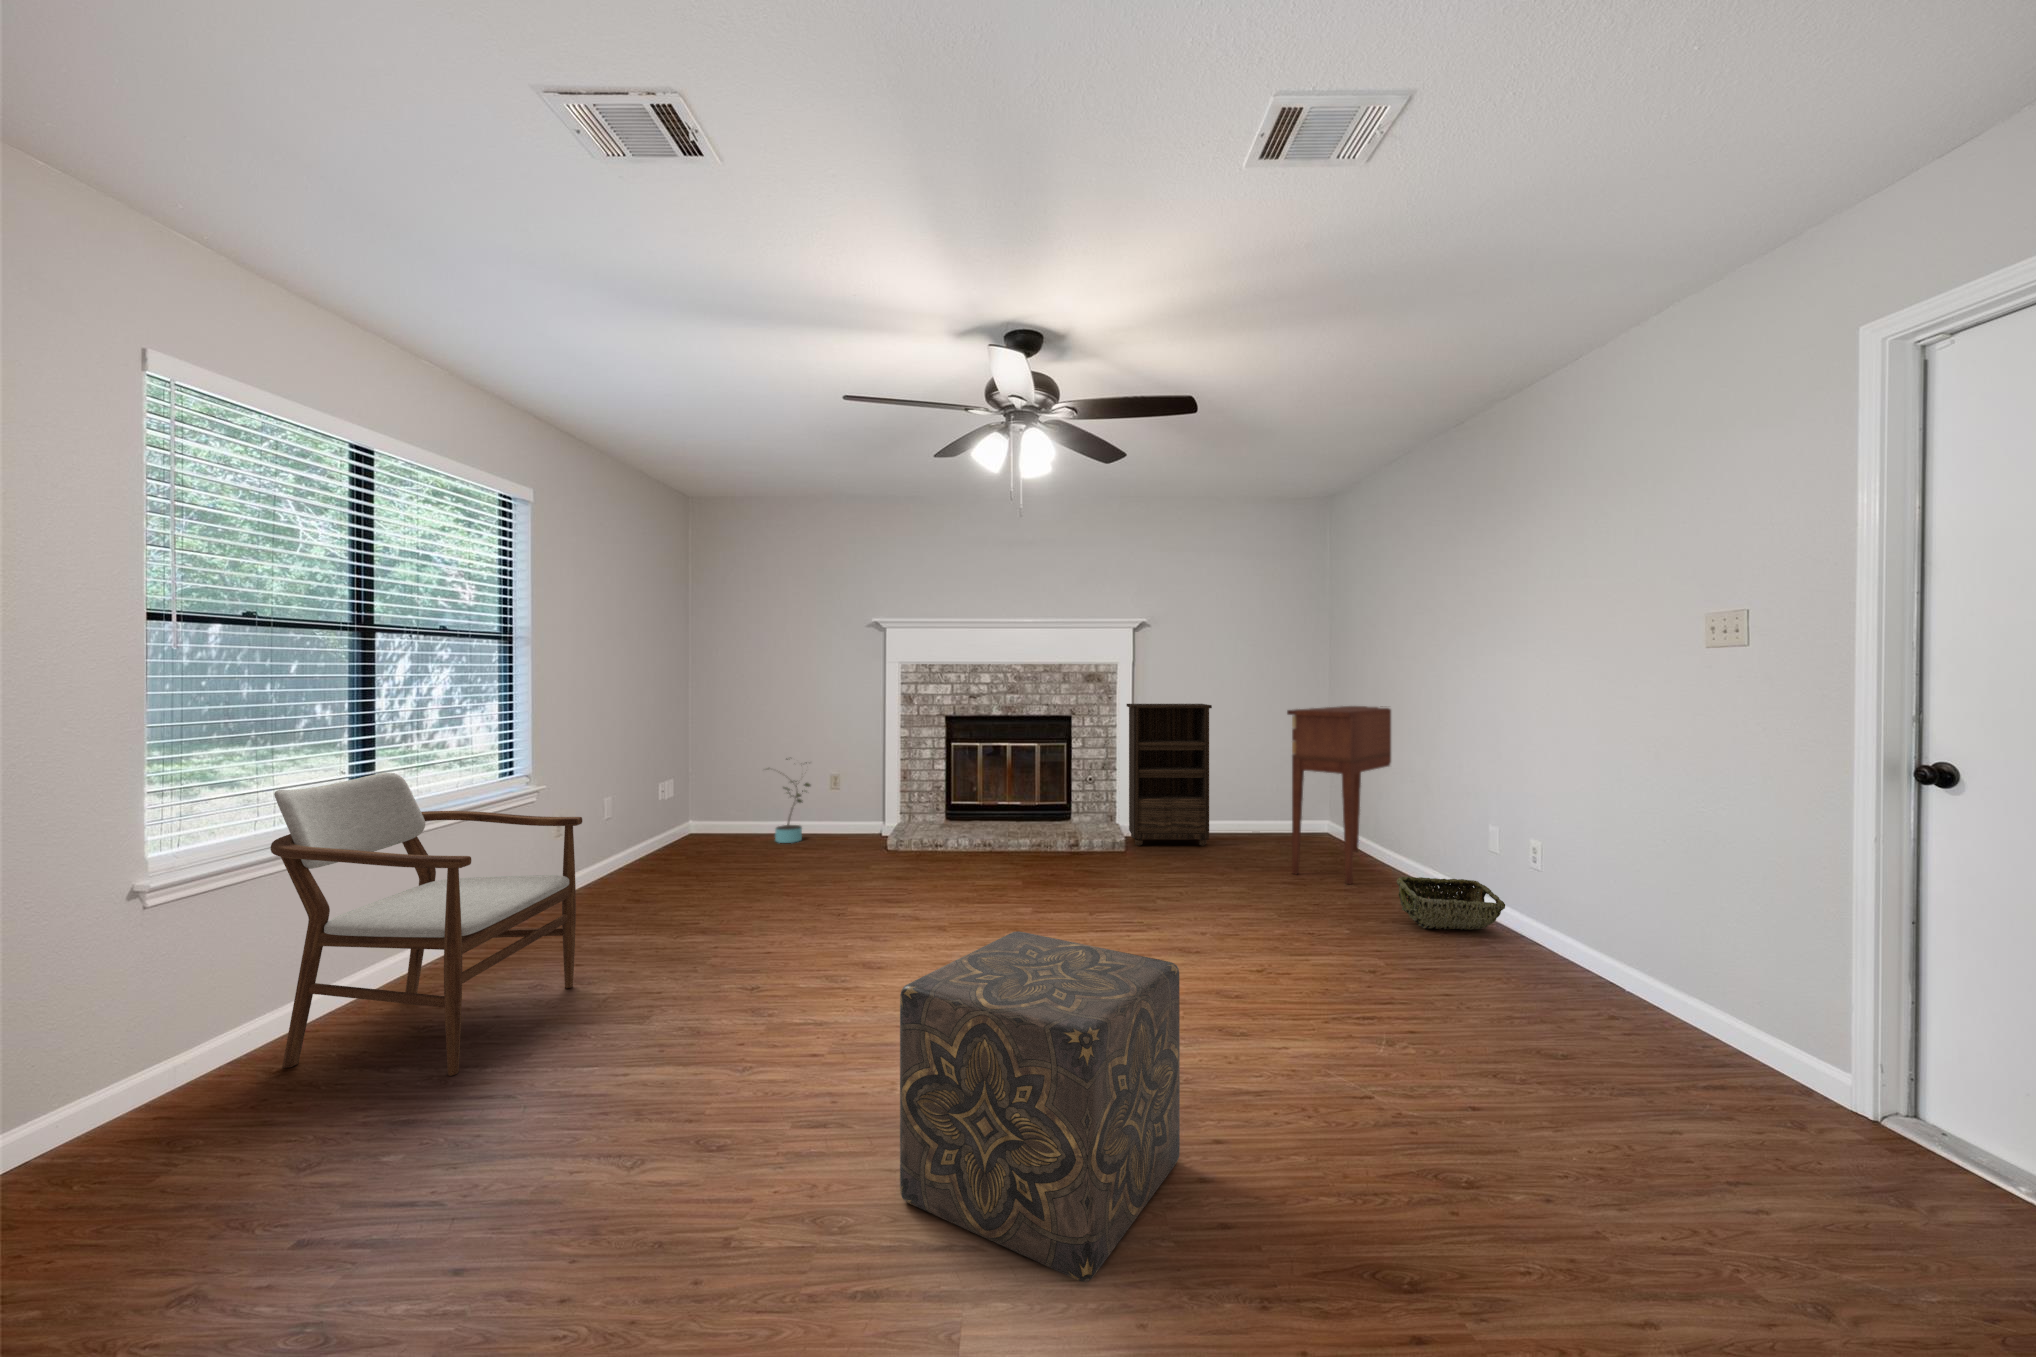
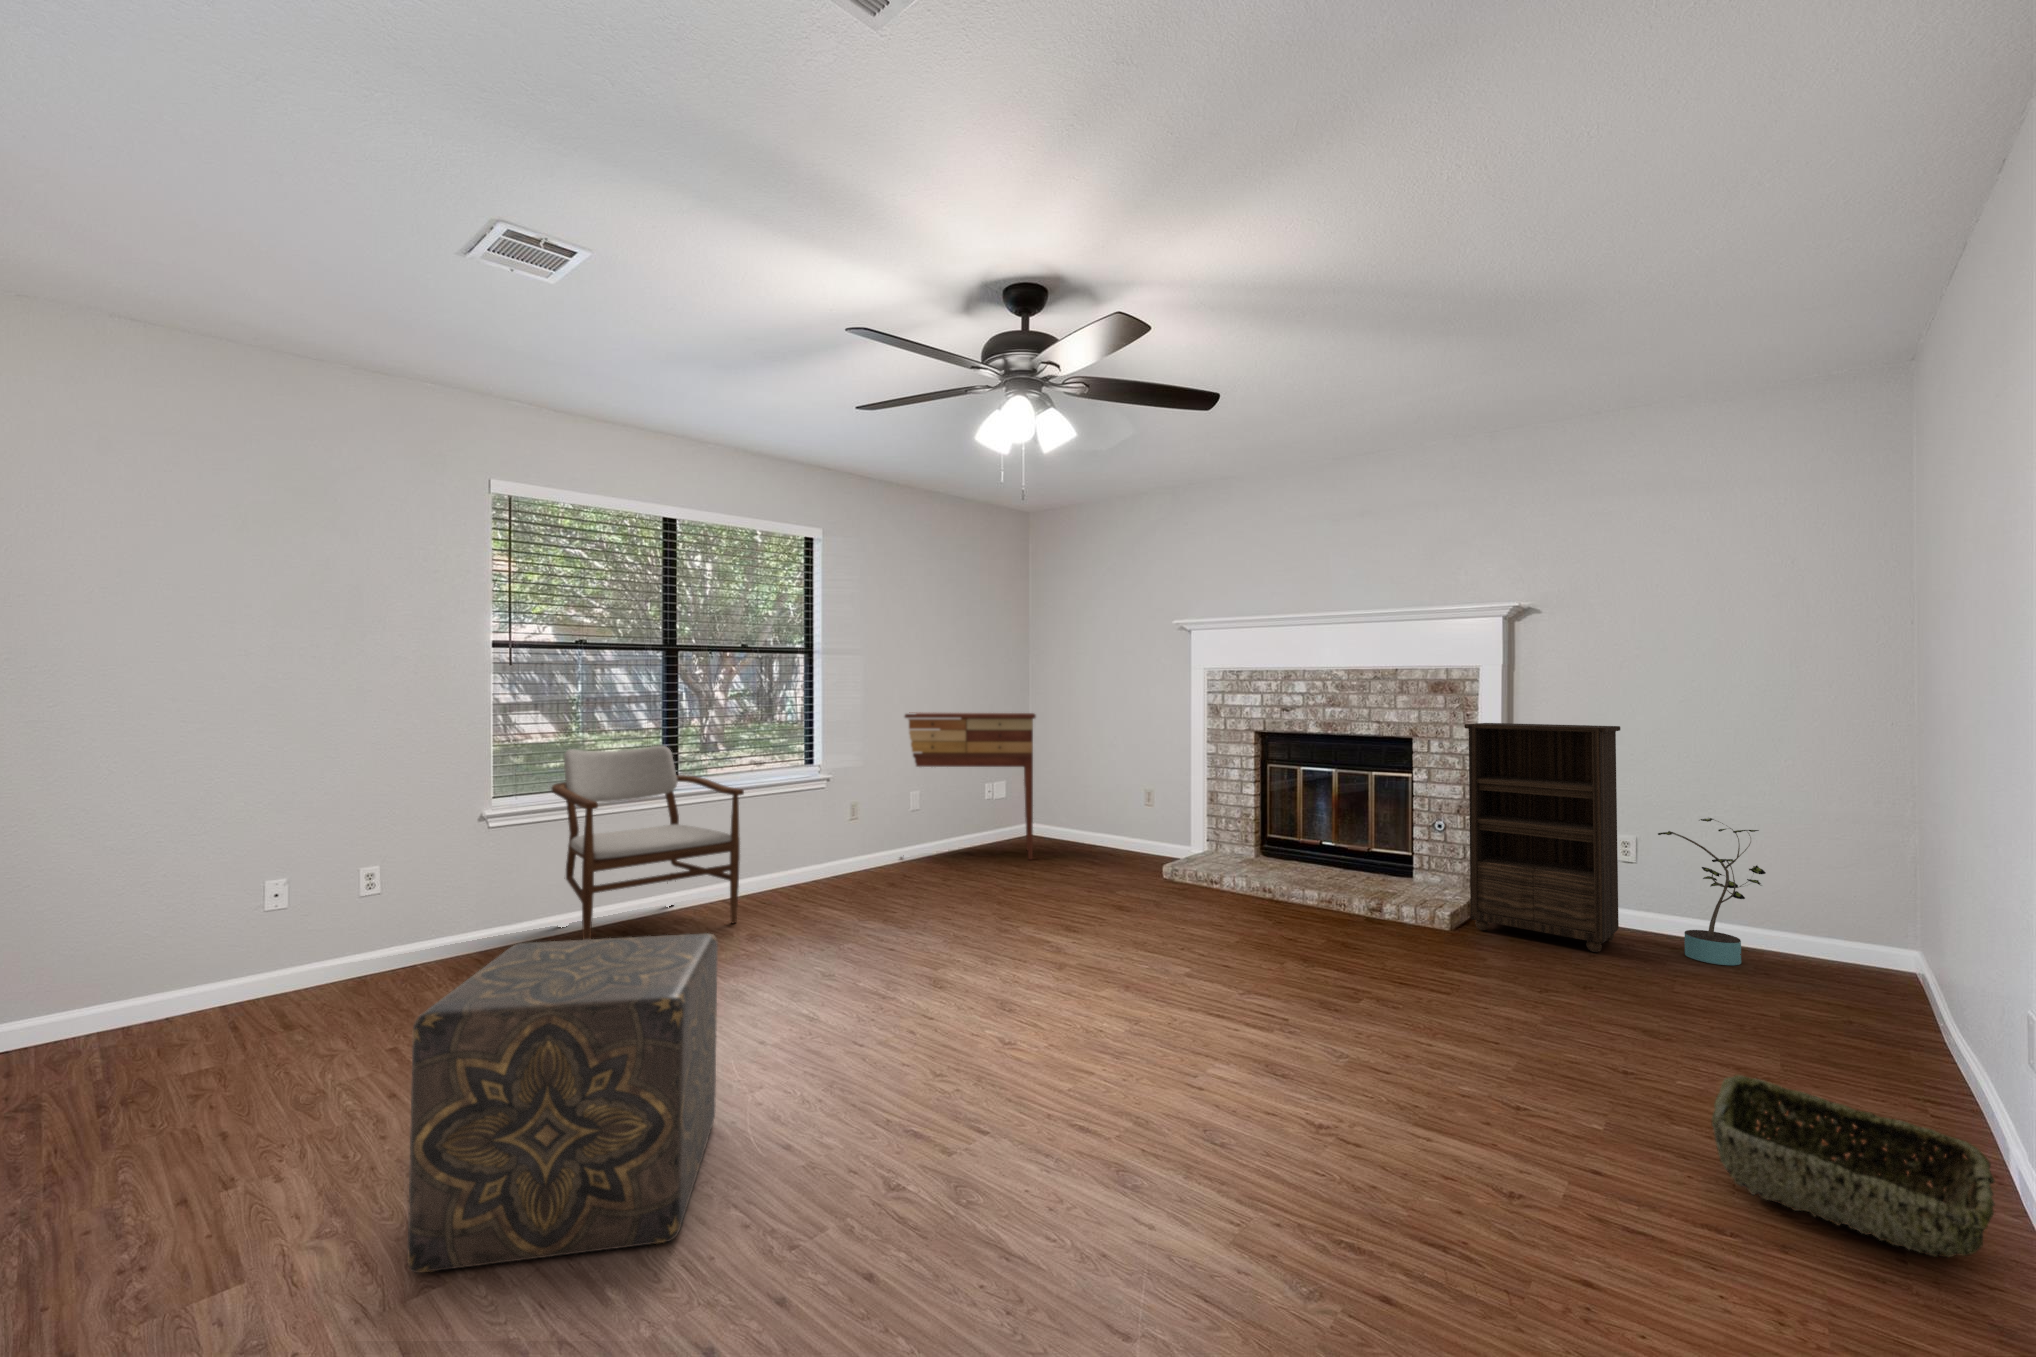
console table: present [1287,706,1391,884] -> present [900,712,1036,860]
potted plant: present [775,759,810,843] -> present [1658,818,1766,965]

